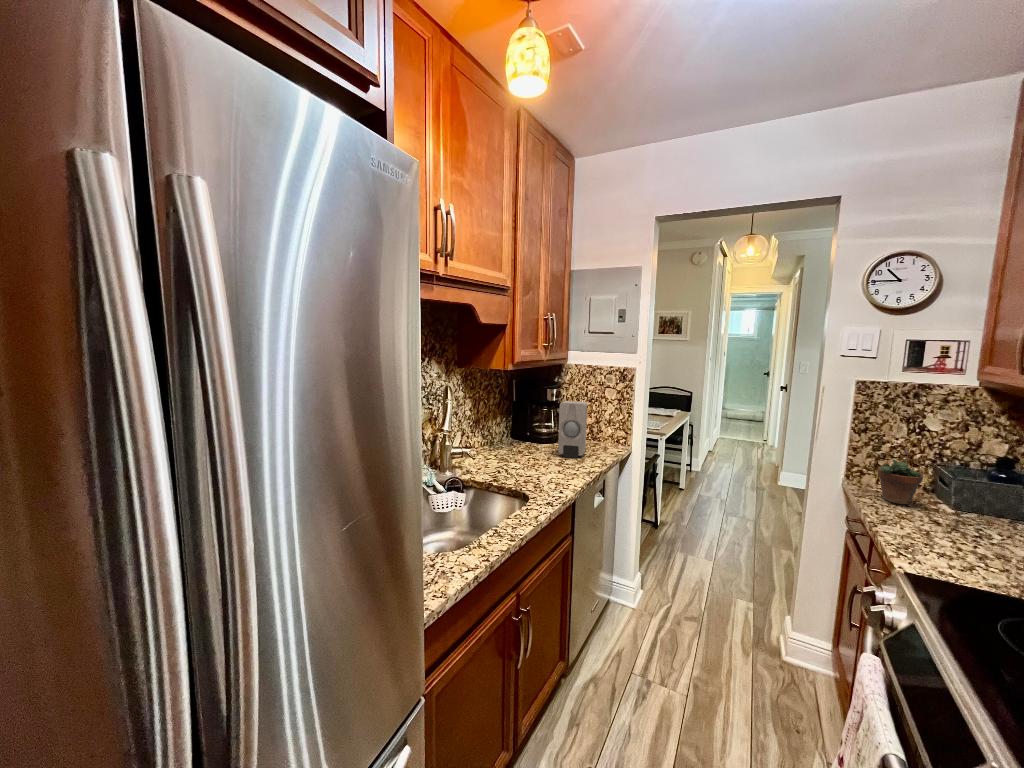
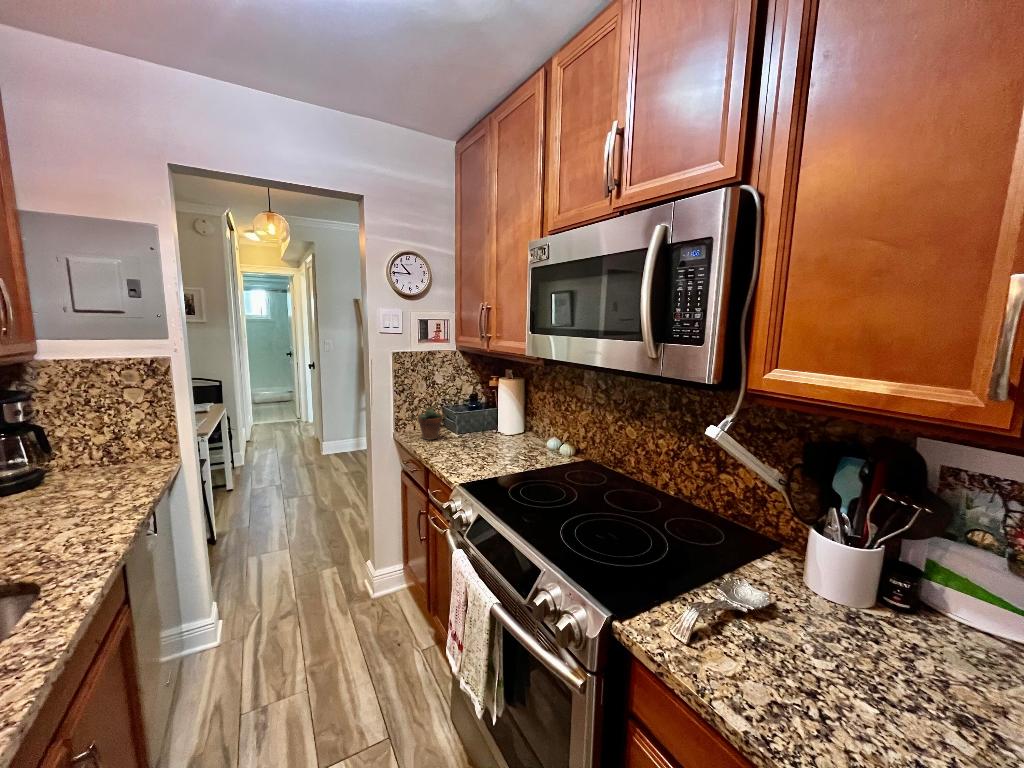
soap dispenser: present [558,401,587,458] -> none [45,413,111,502]

